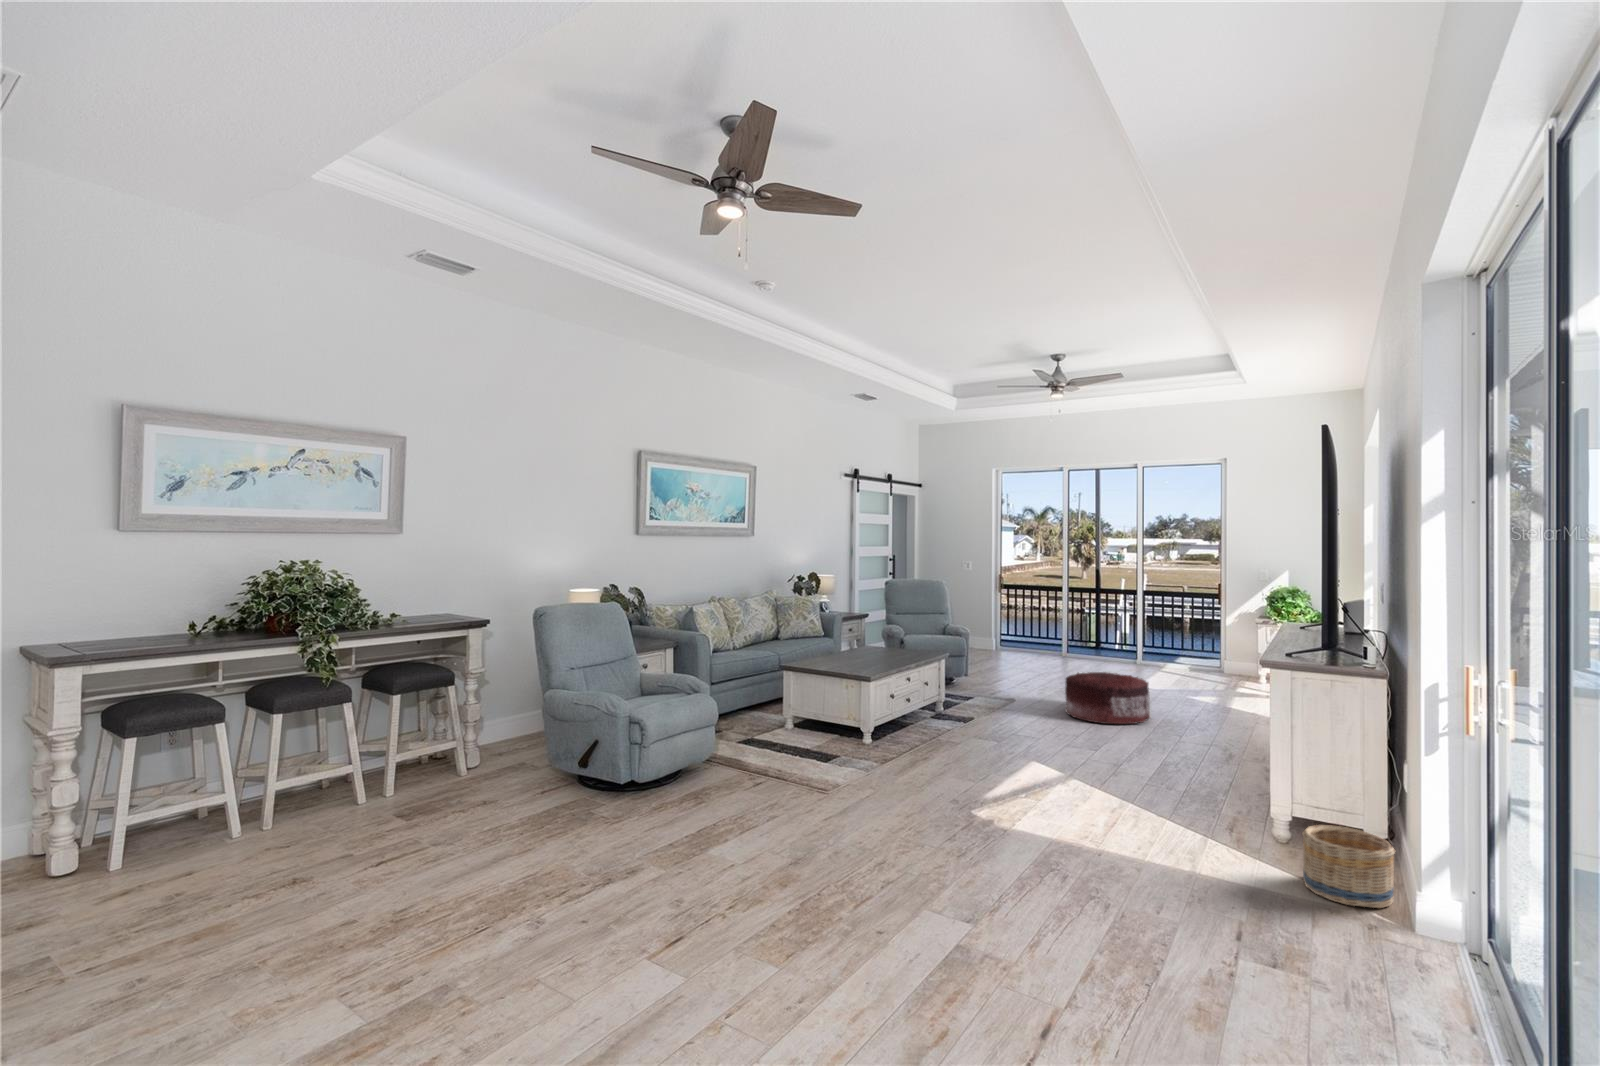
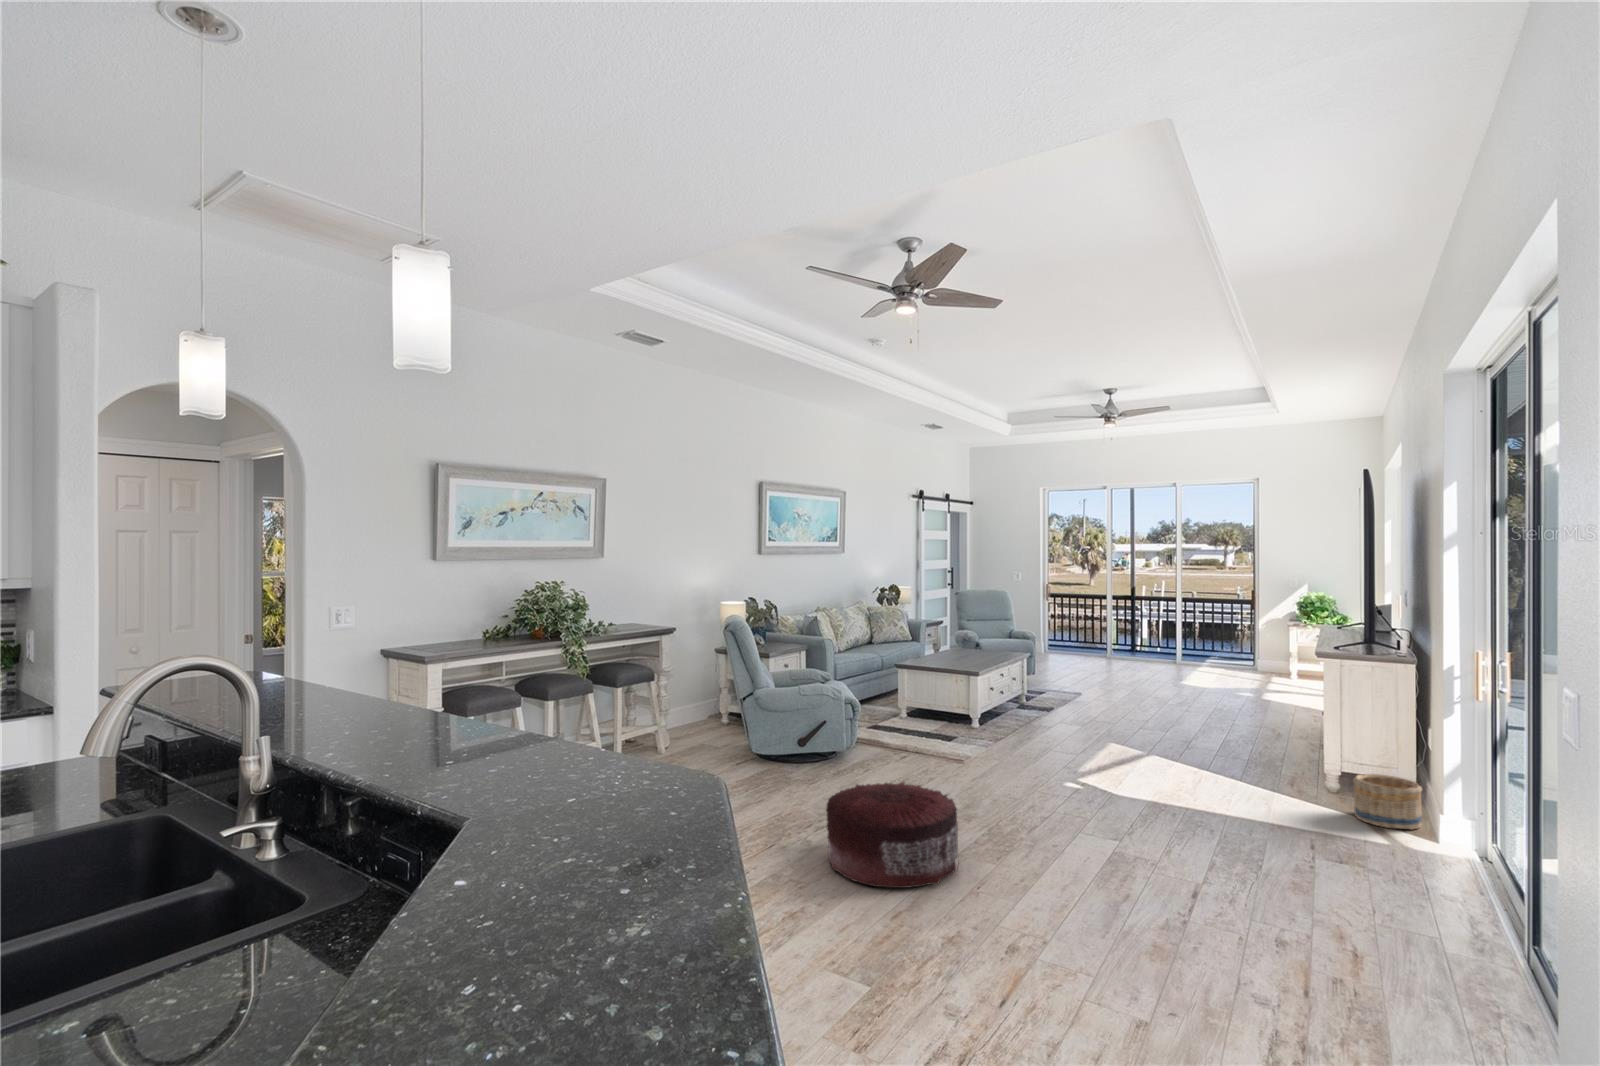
pouf: present [1065,672,1150,724] -> present [826,782,958,888]

